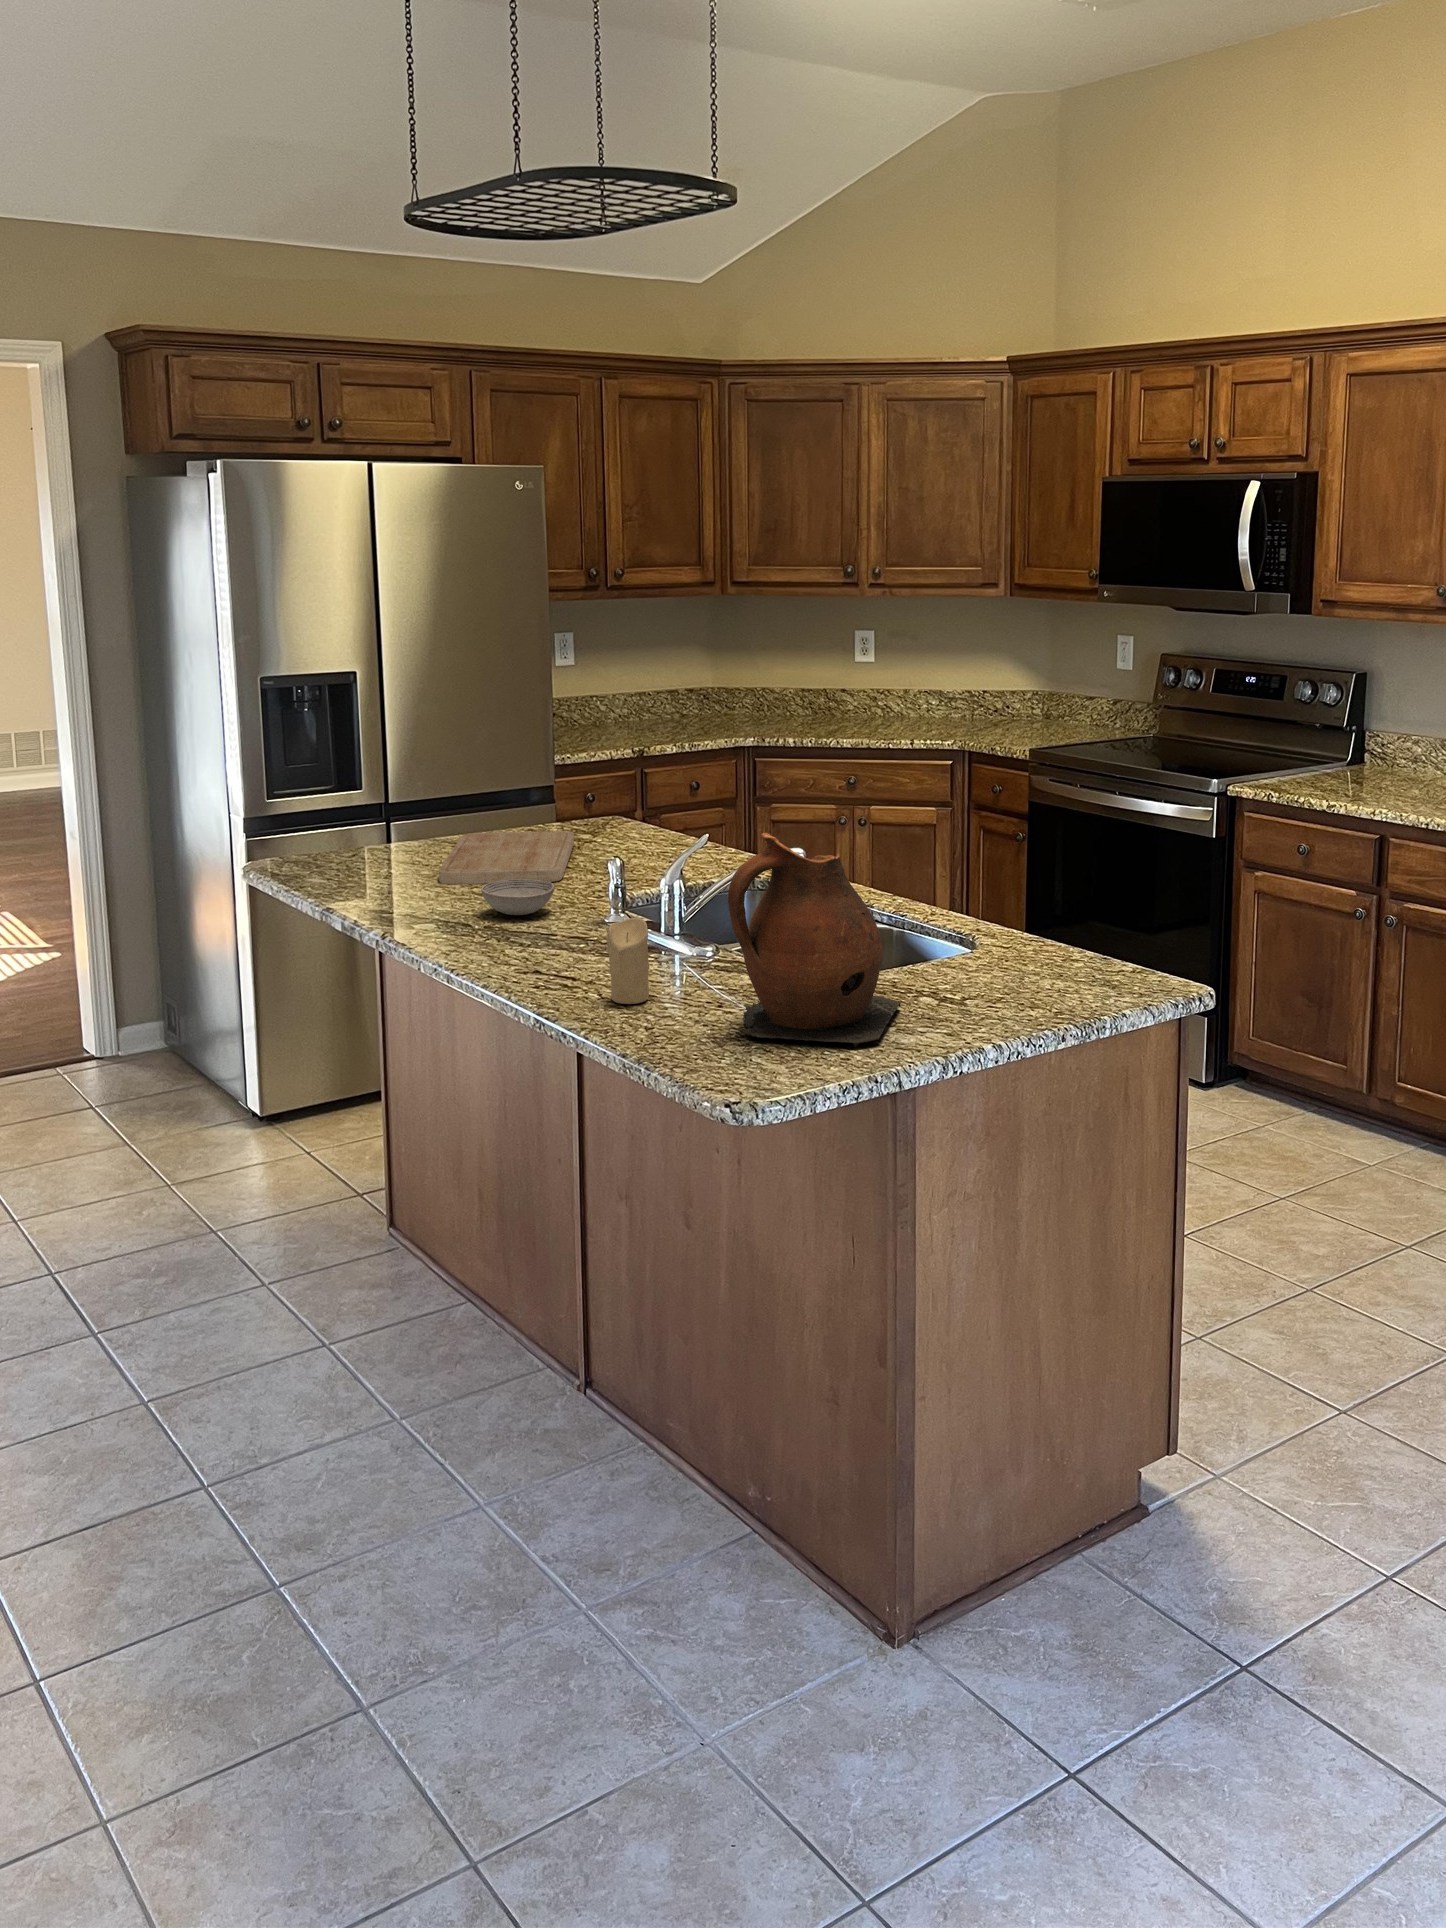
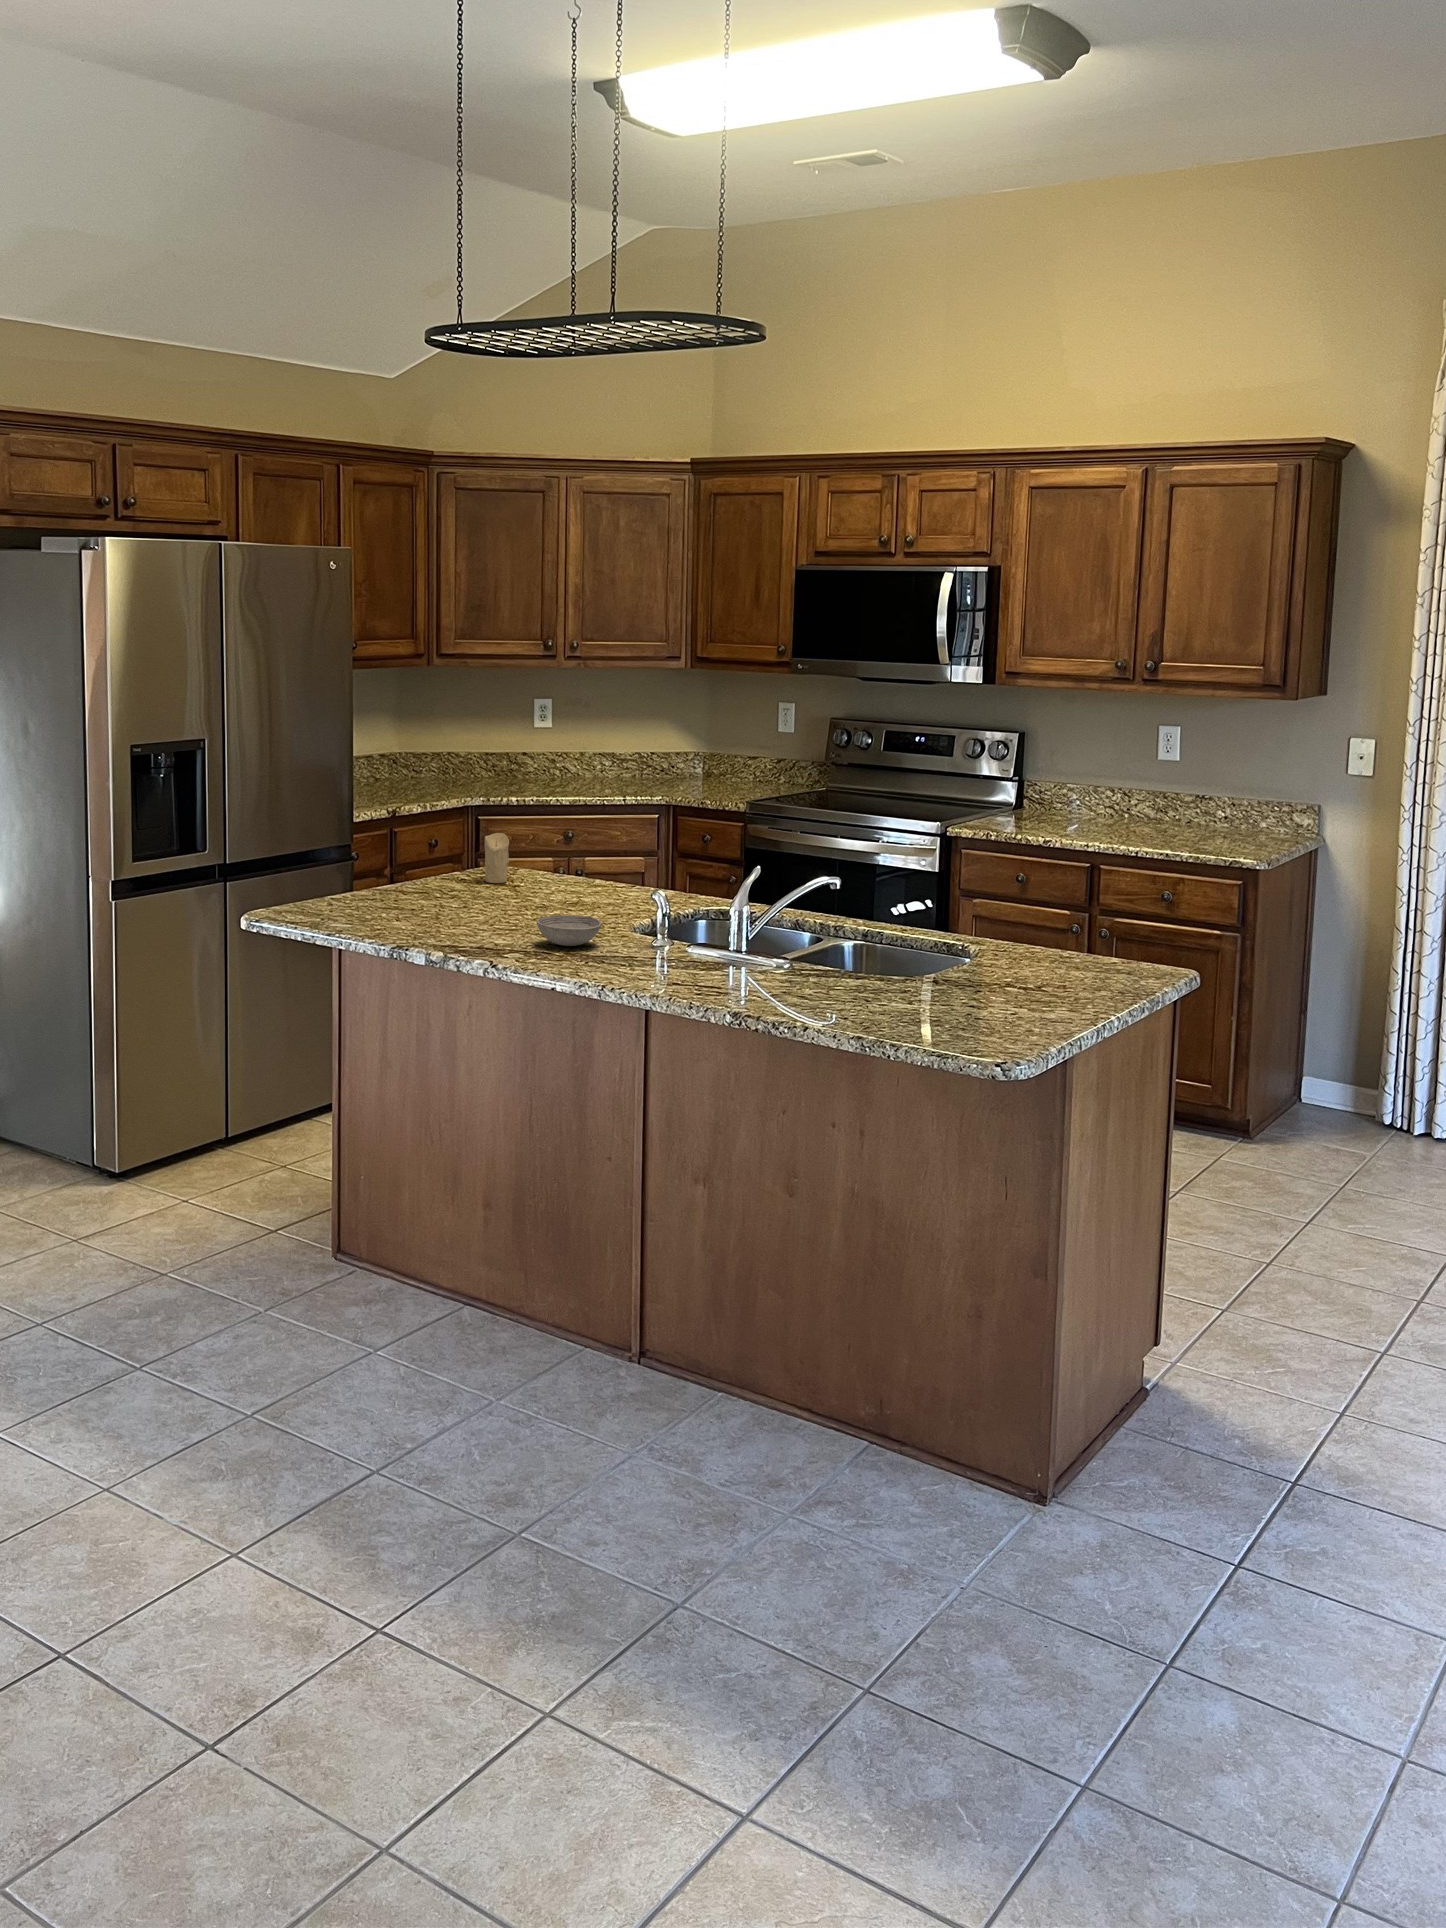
cutting board: present [439,831,574,884] -> none [410,878,551,926]
ceramic pitcher: present [728,833,901,1047] -> none [887,857,1030,1023]
candle: present [607,918,649,1004] -> present [485,833,509,883]

